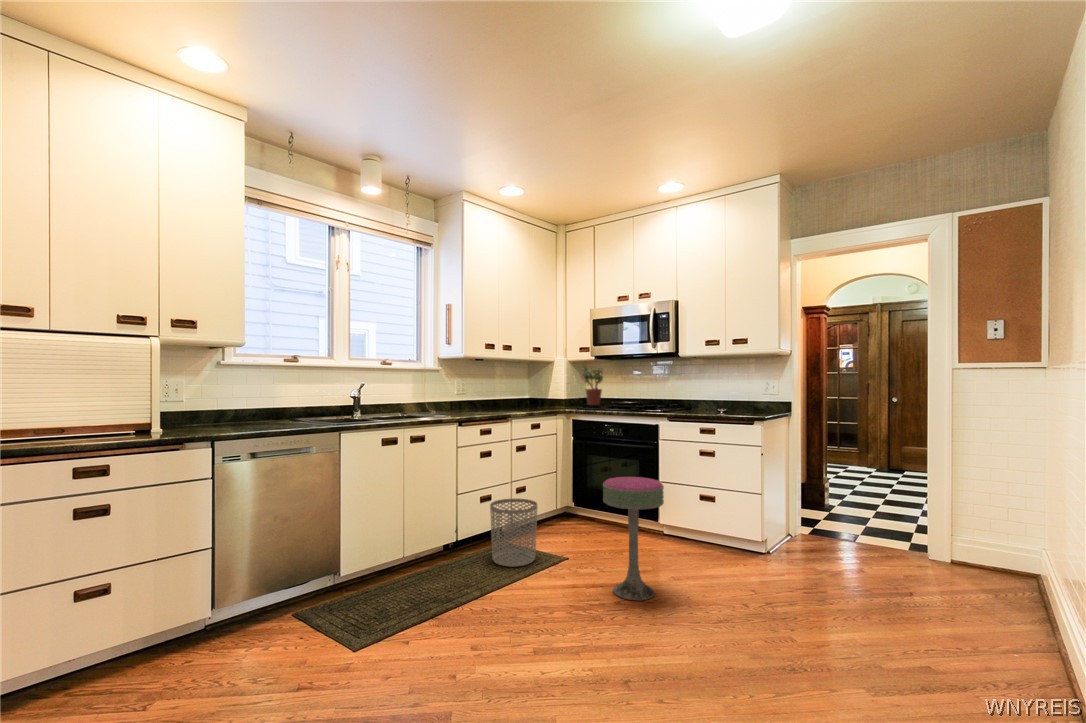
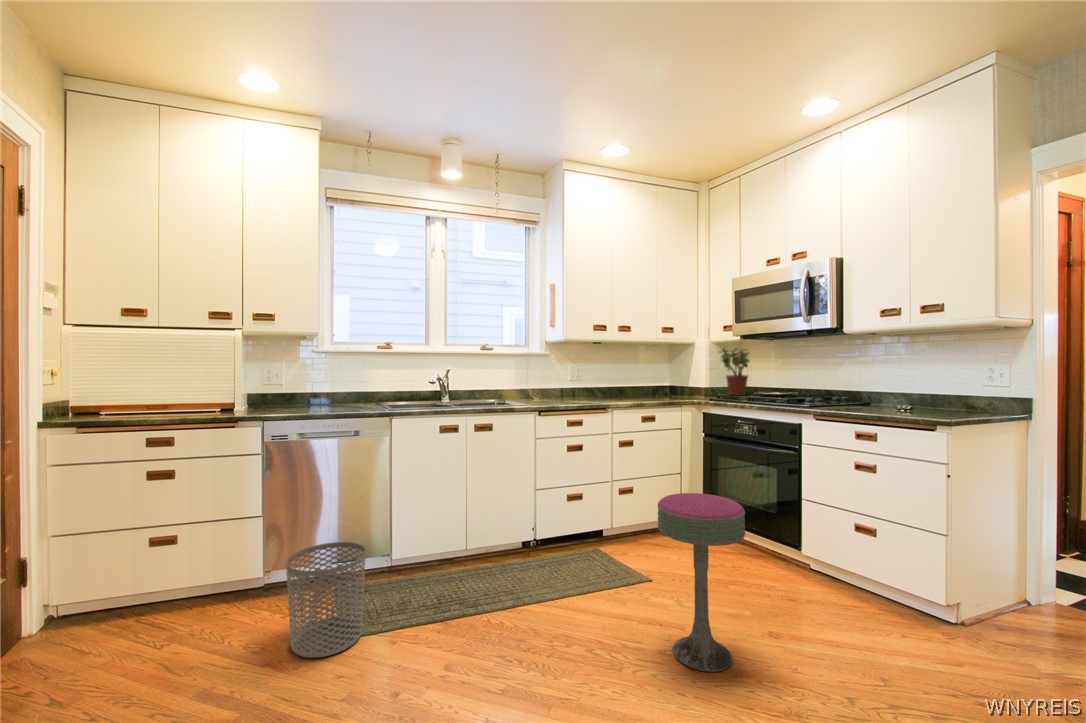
waste bin: present [490,498,537,567] -> present [286,542,365,658]

